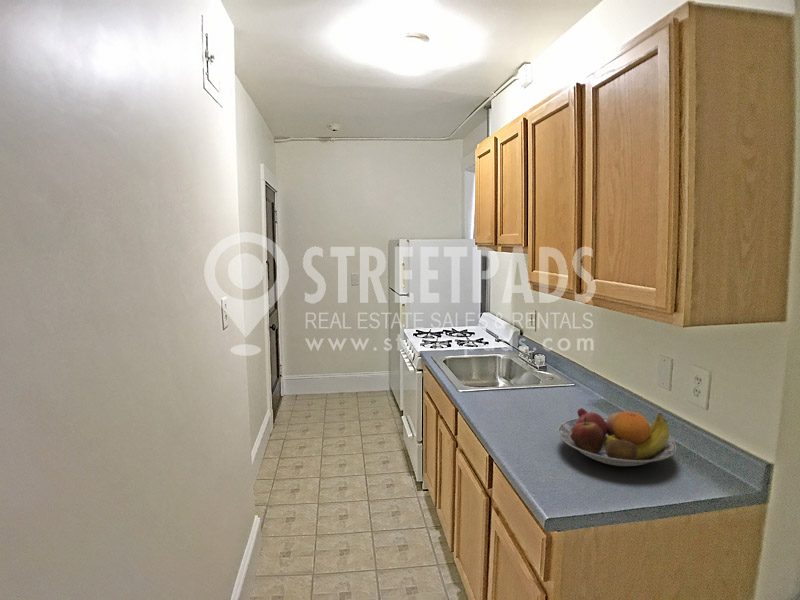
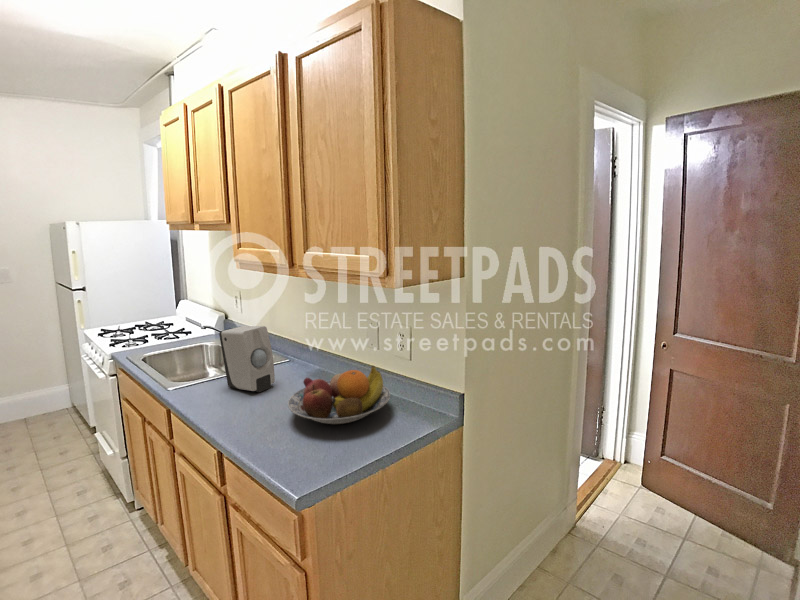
soap dispenser: none [506,345,553,412] -> present [219,326,275,392]

